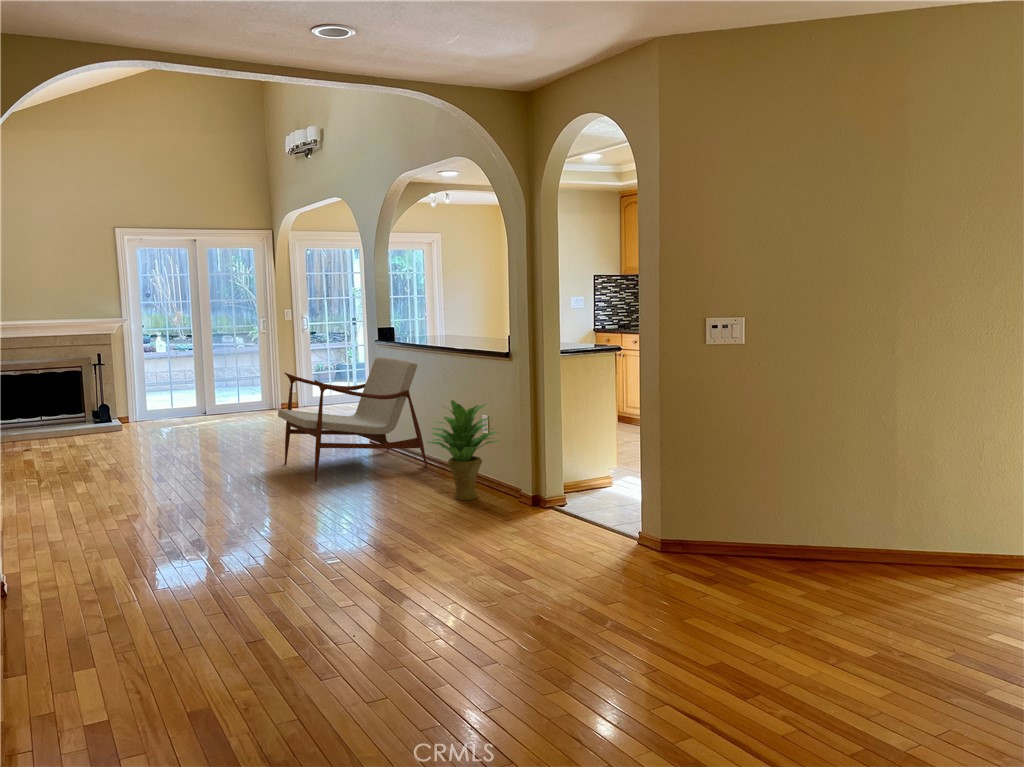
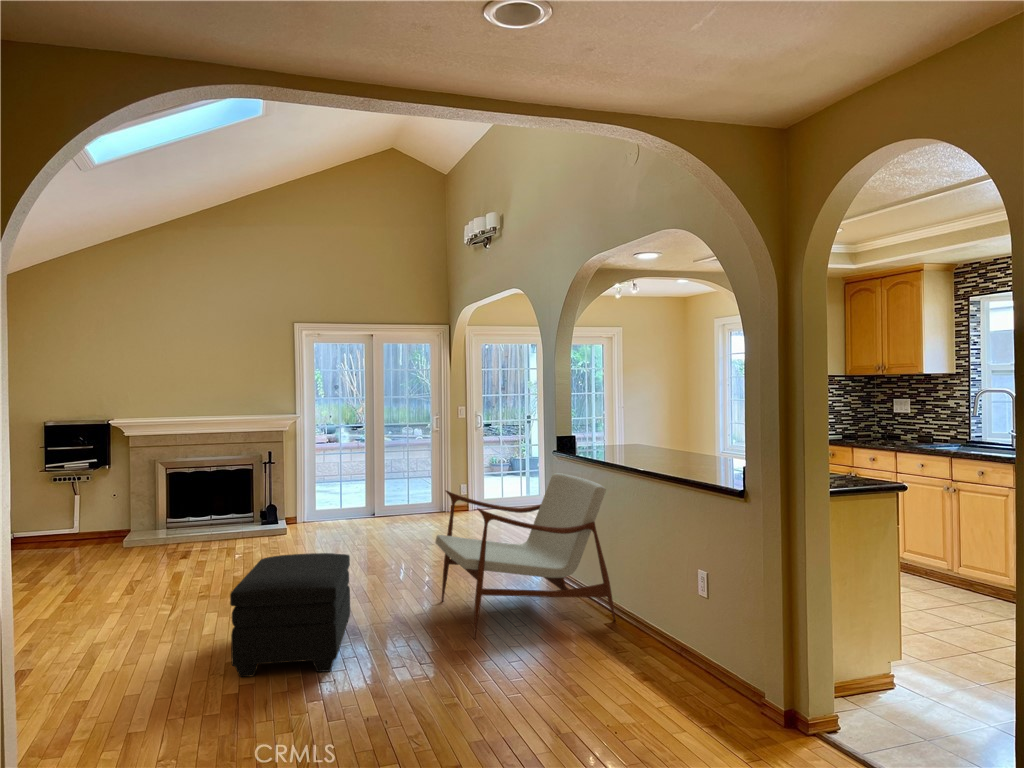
potted plant: present [427,400,498,500] -> none [623,552,730,703]
ottoman: none [118,423,210,512] -> present [230,553,350,677]

